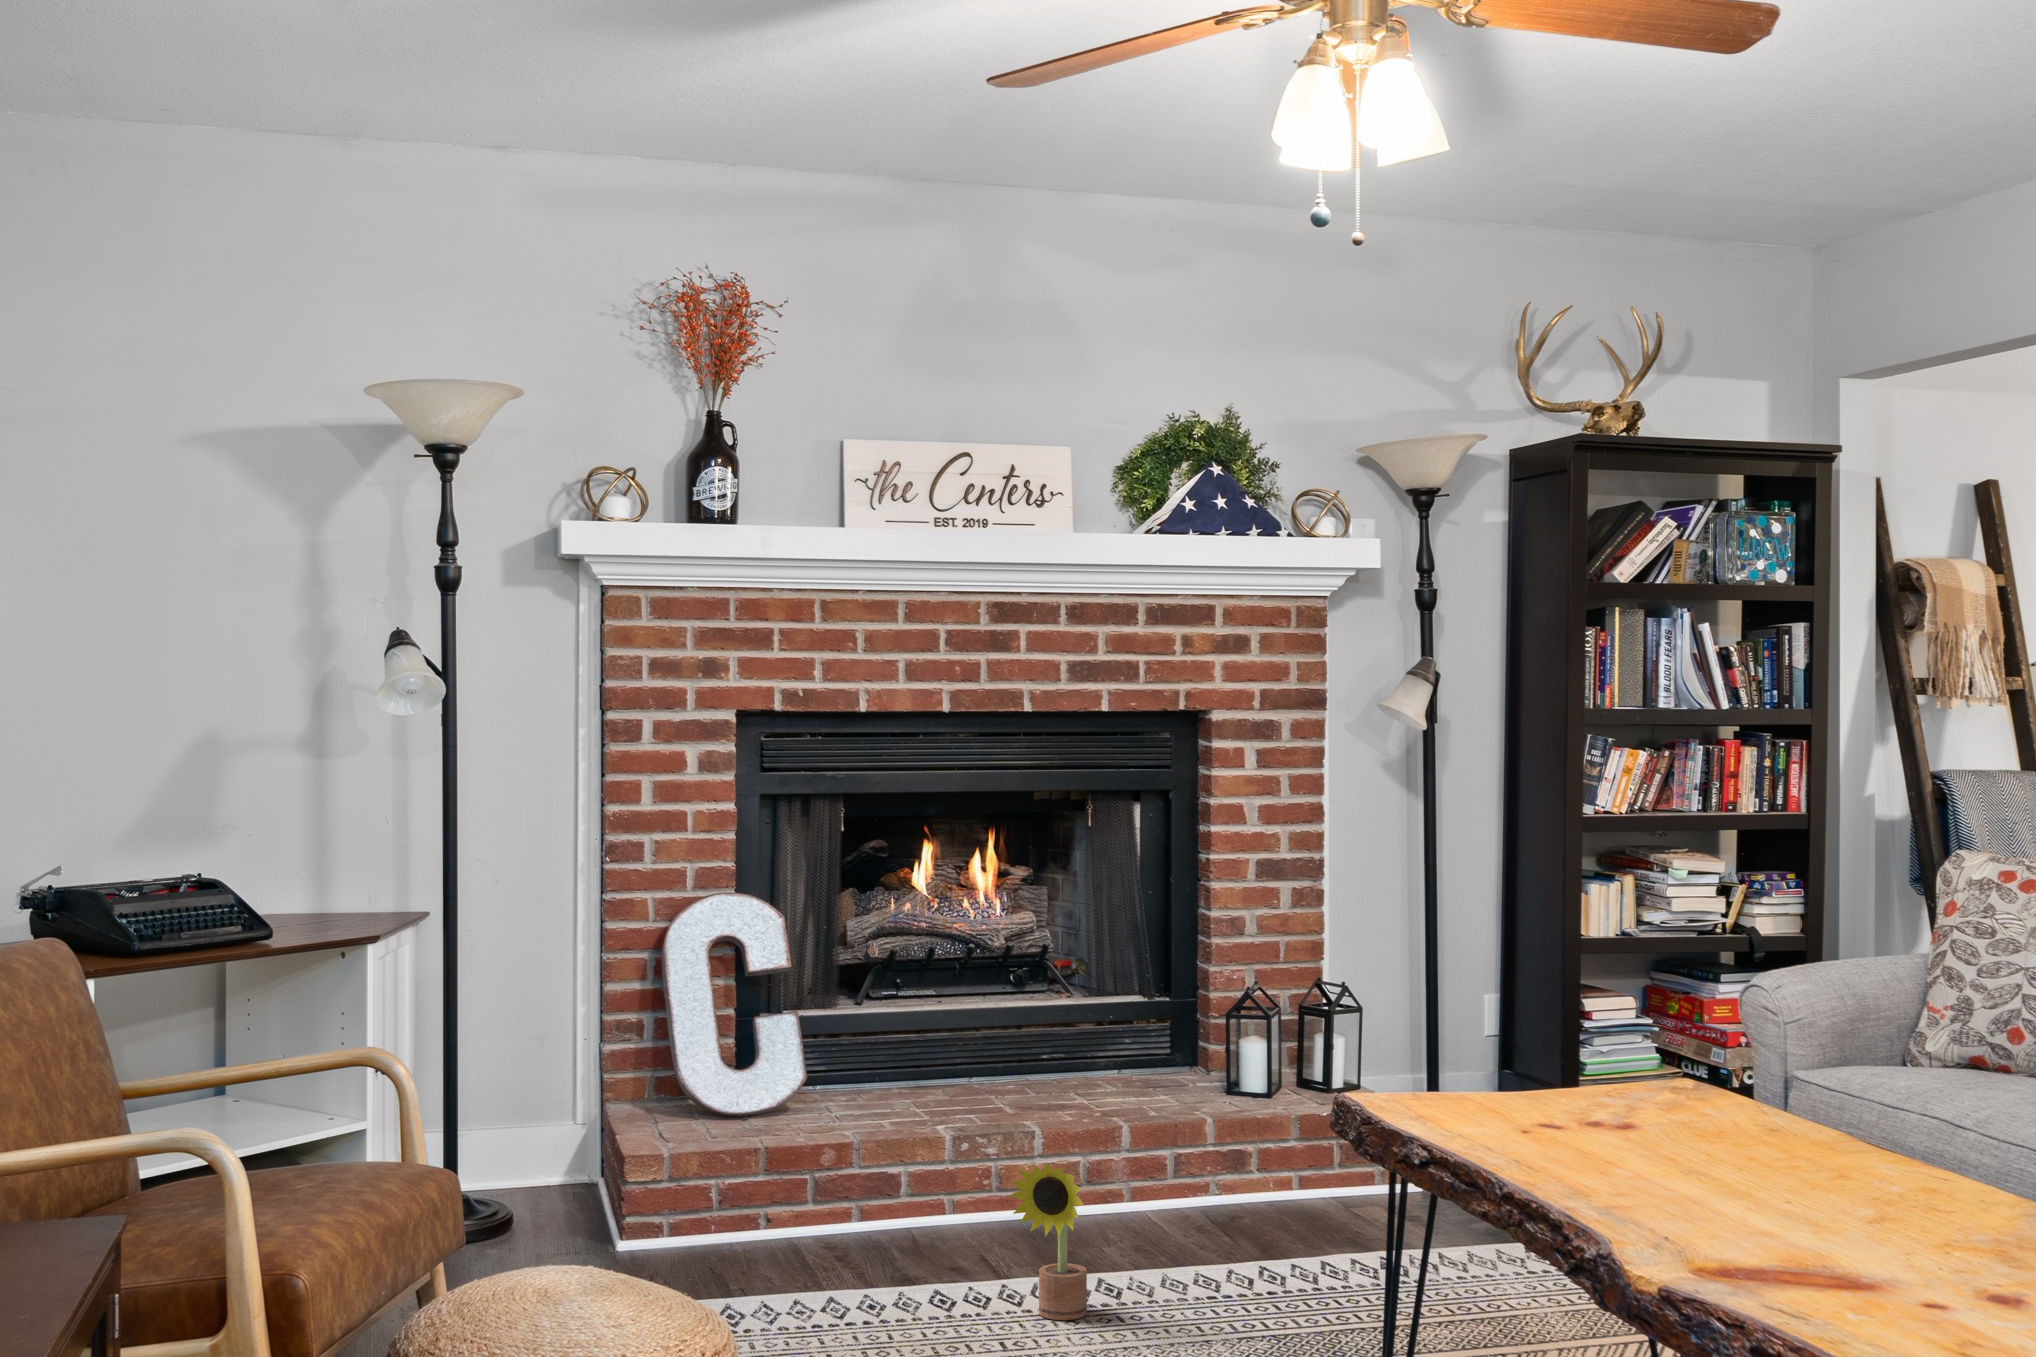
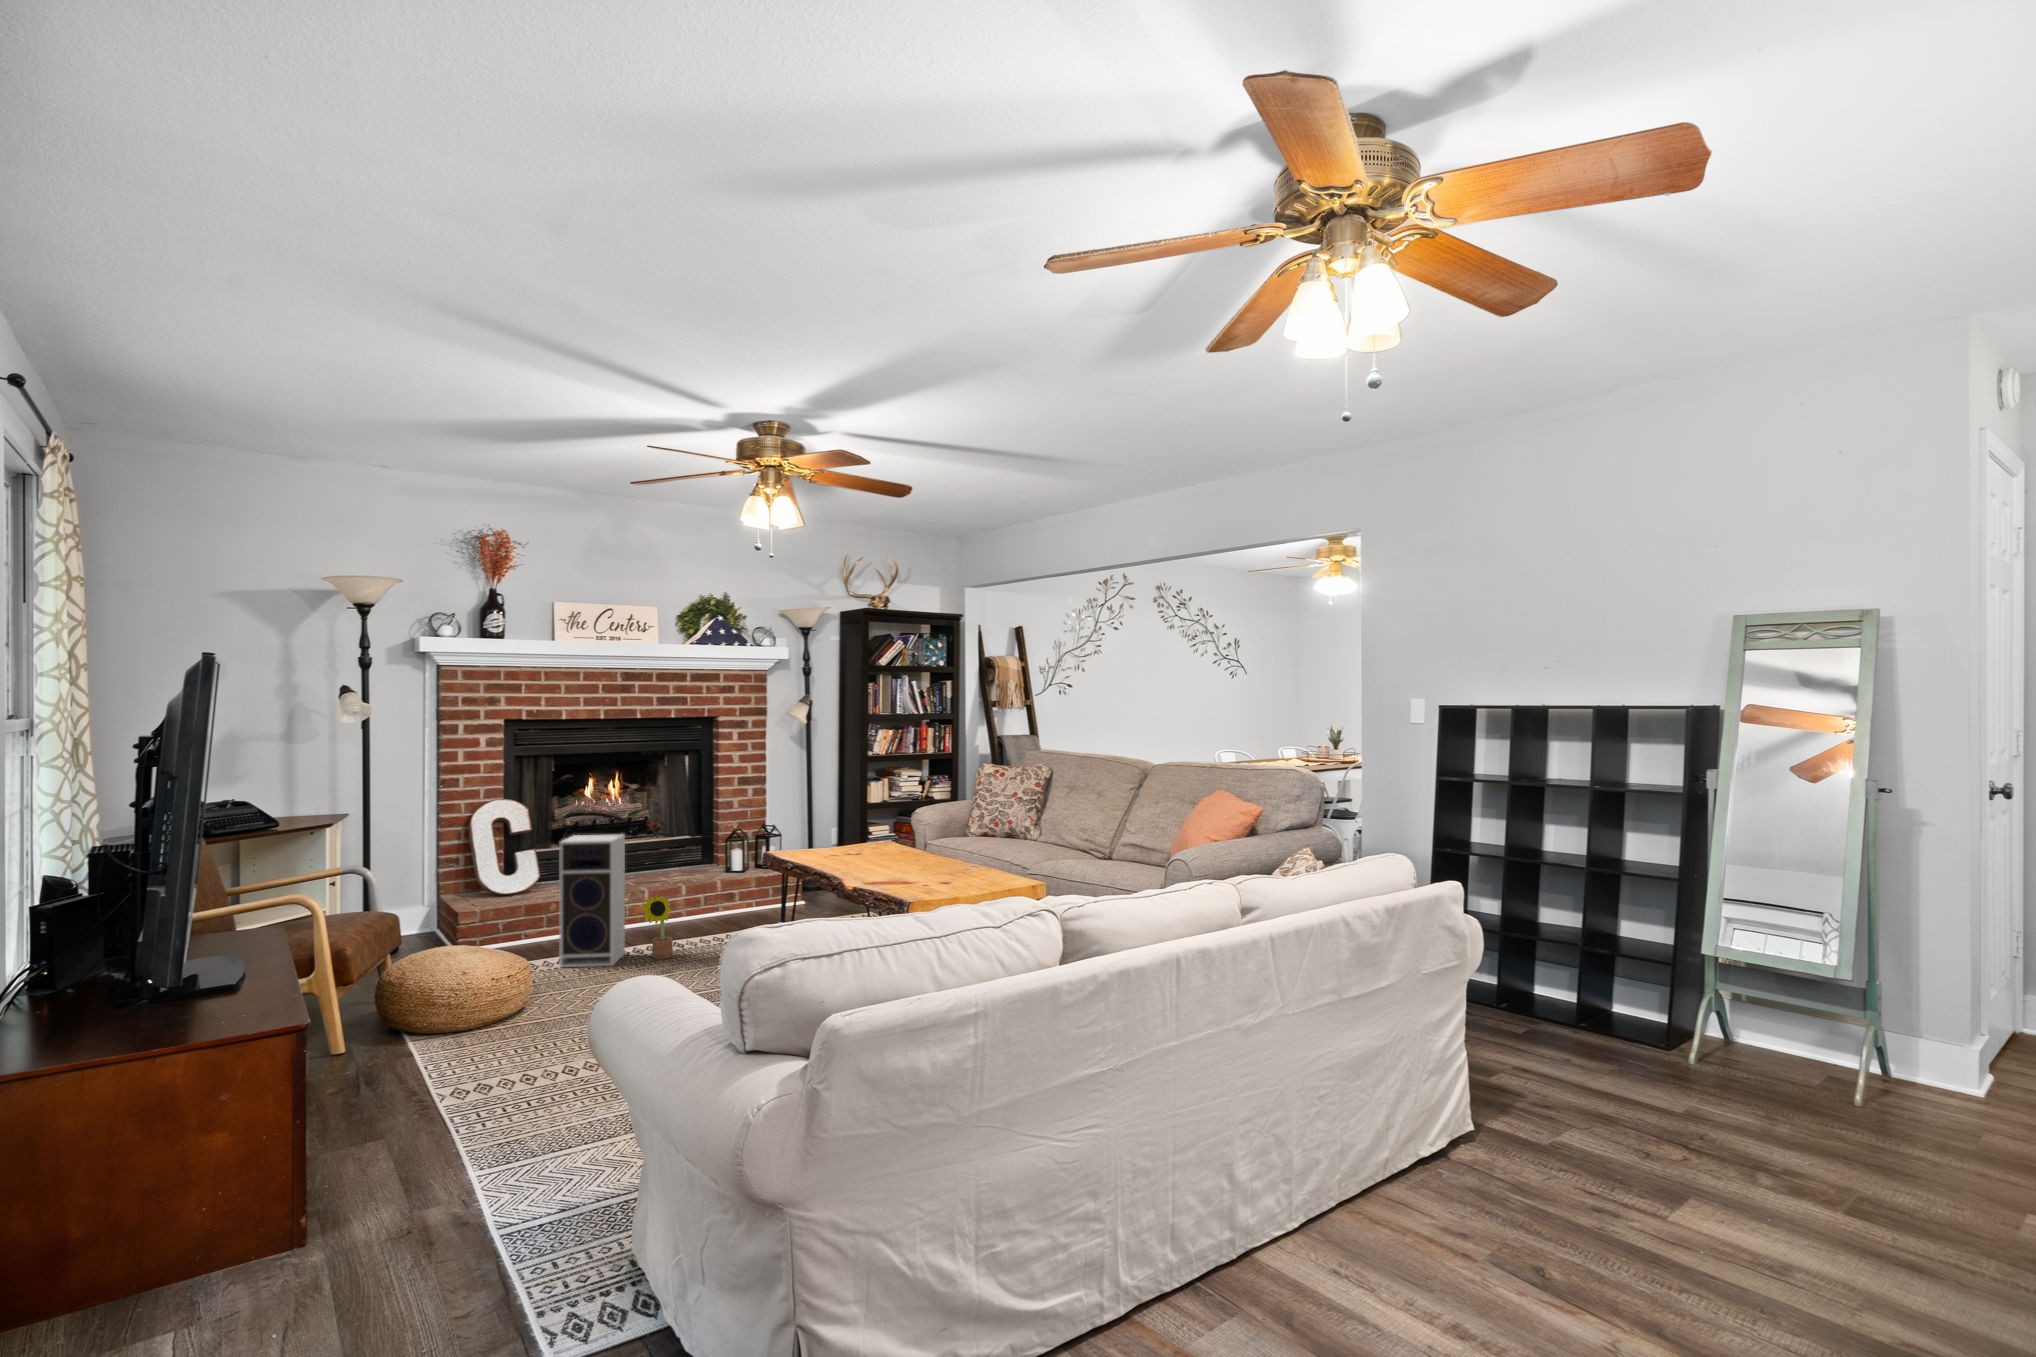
speaker: none [825,998,977,1328] -> present [559,834,625,967]

